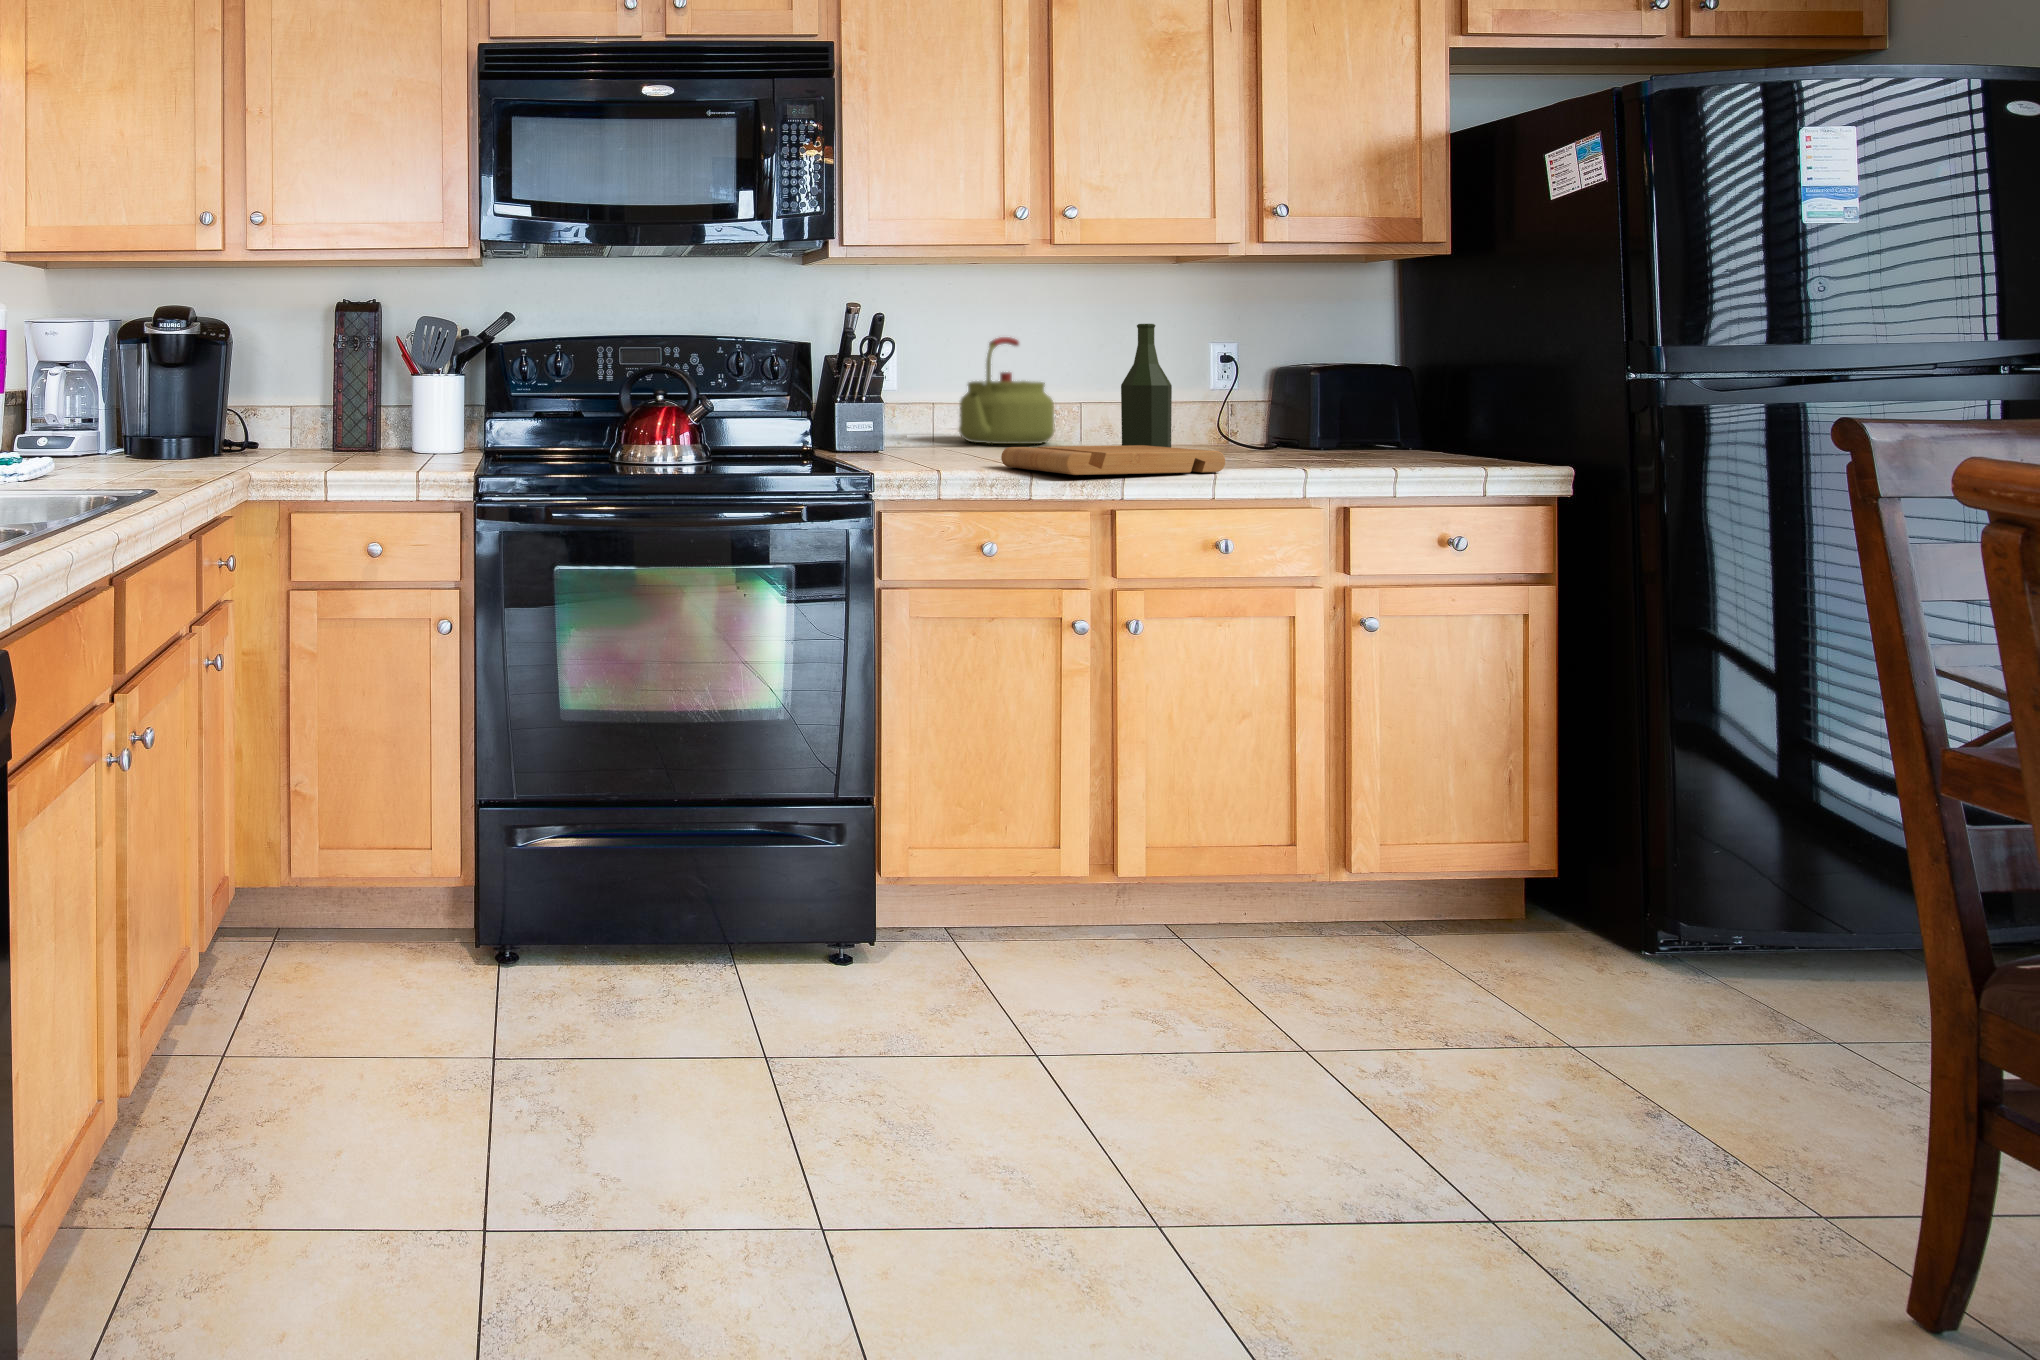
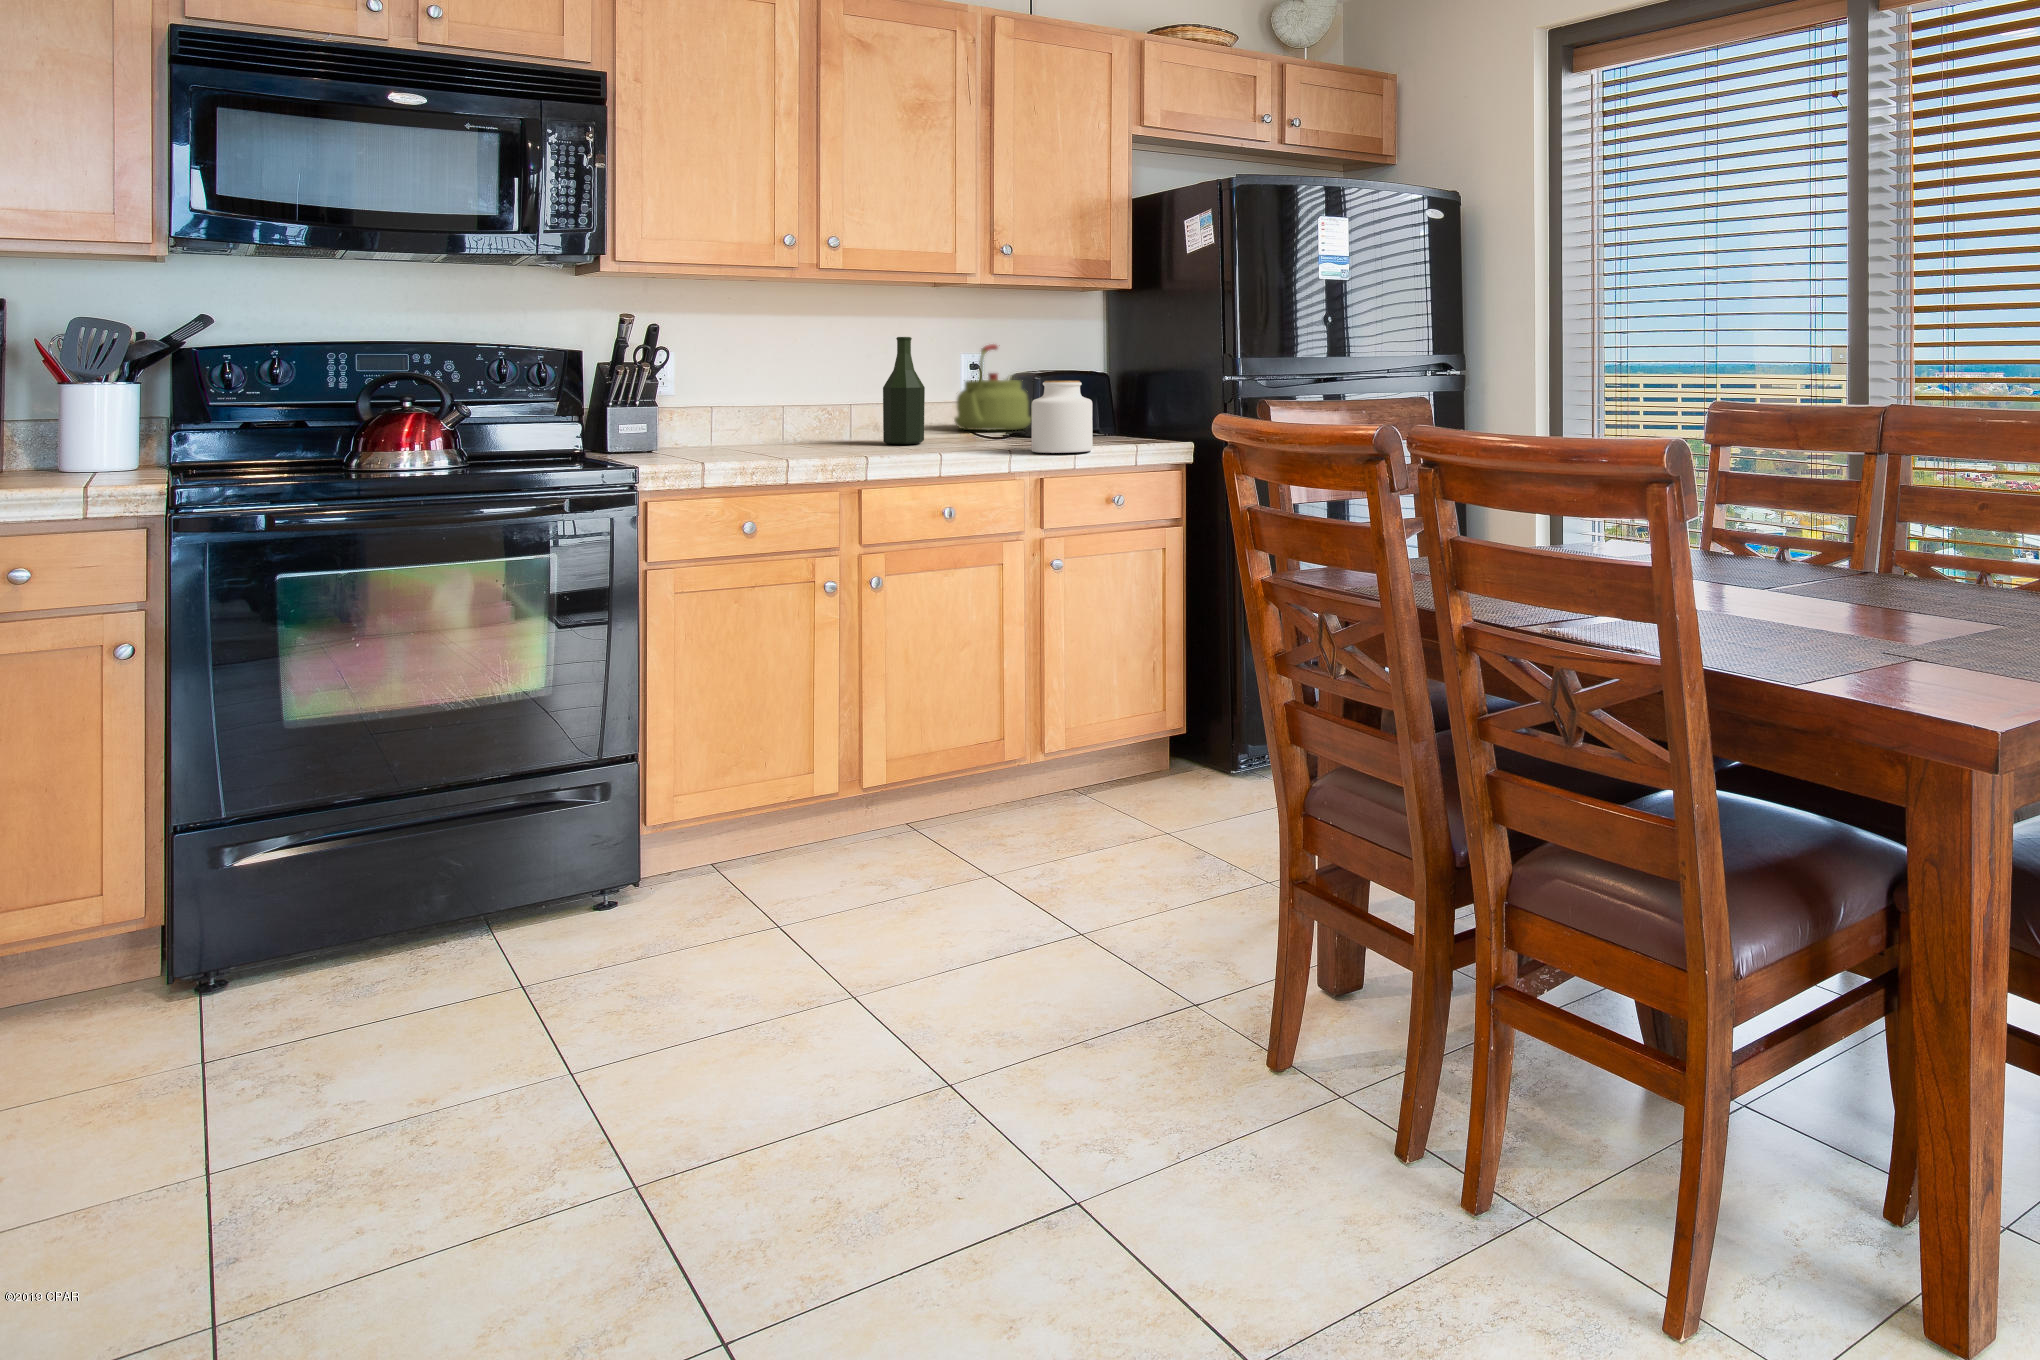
kettle: present [959,337,1054,444] -> present [954,344,1031,430]
jar: none [1330,377,1422,475] -> present [1031,381,1093,453]
cutting board: present [1001,445,1225,475] -> none [768,437,953,462]

